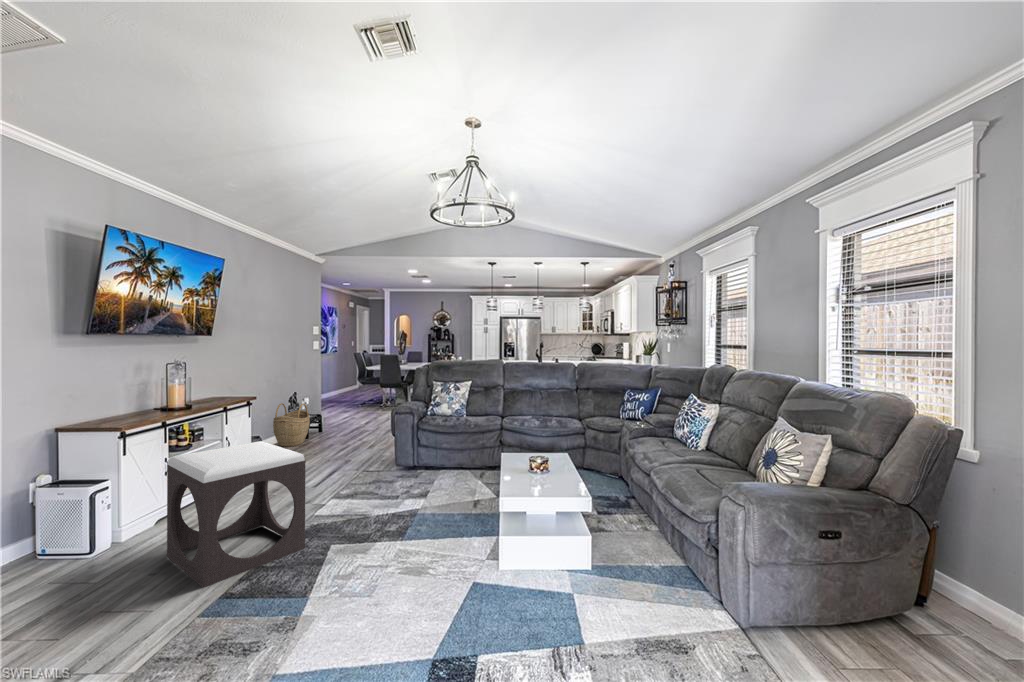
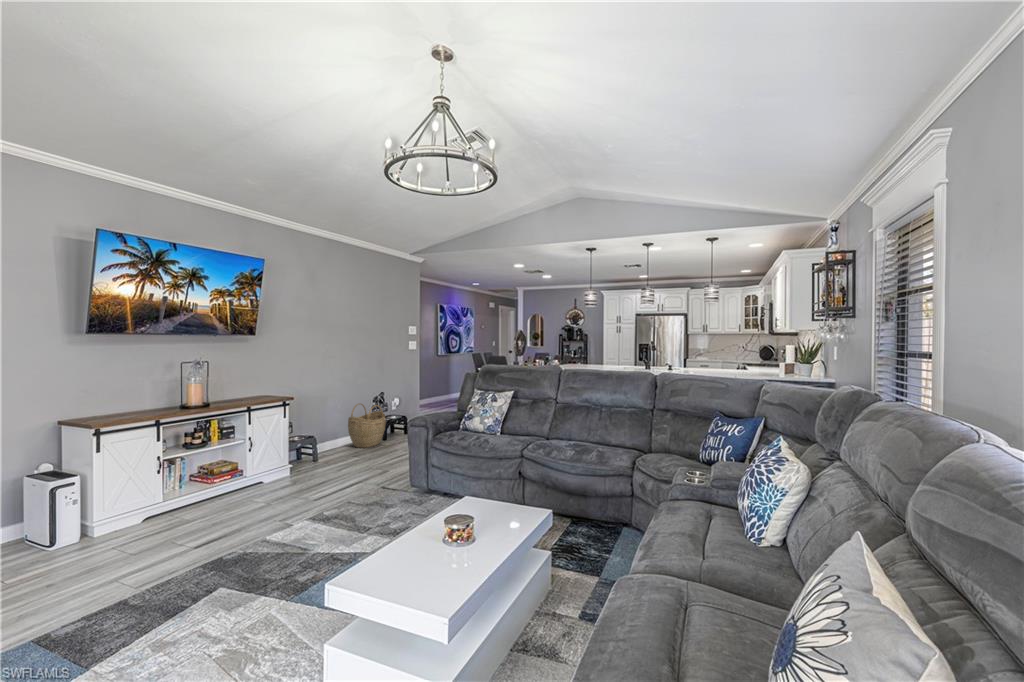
footstool: present [167,441,306,588] -> none [43,451,205,619]

